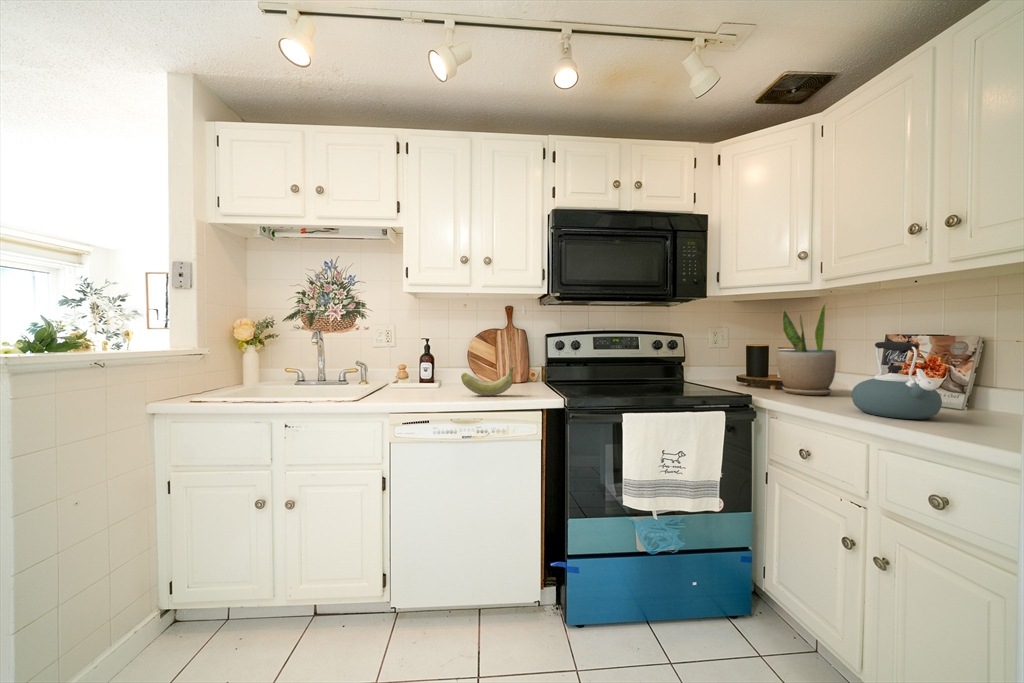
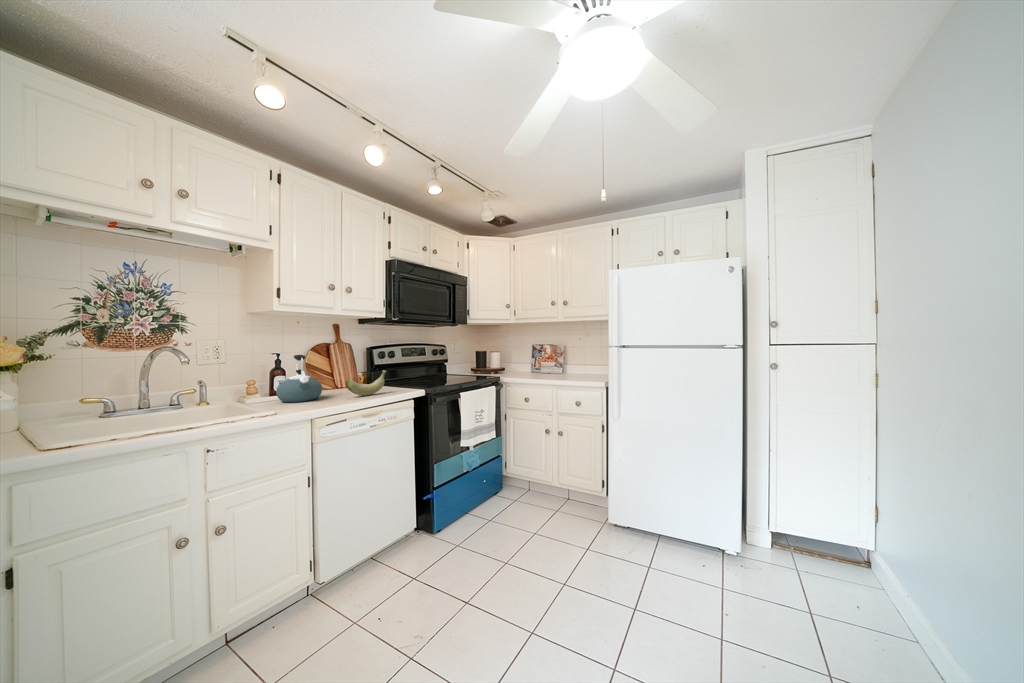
potted plant: present [777,305,836,395] -> none [498,329,521,374]
kettle: present [852,342,942,419] -> present [276,355,322,402]

